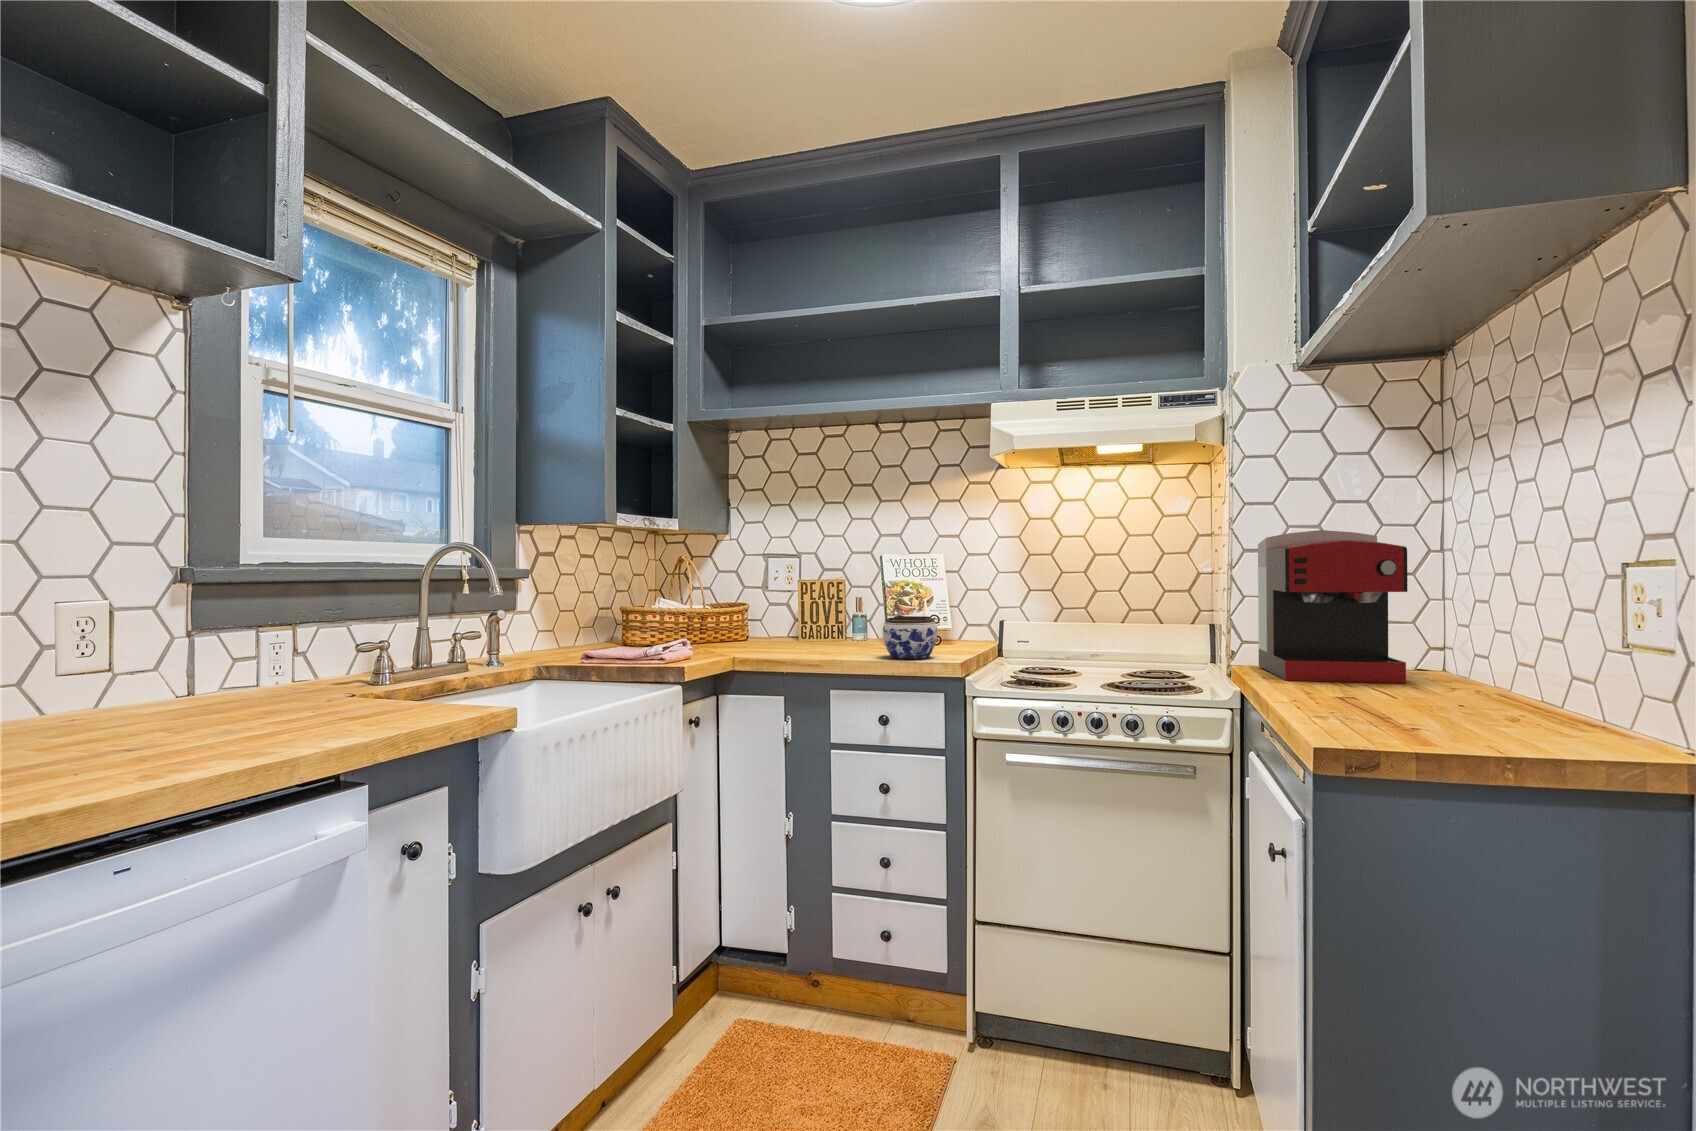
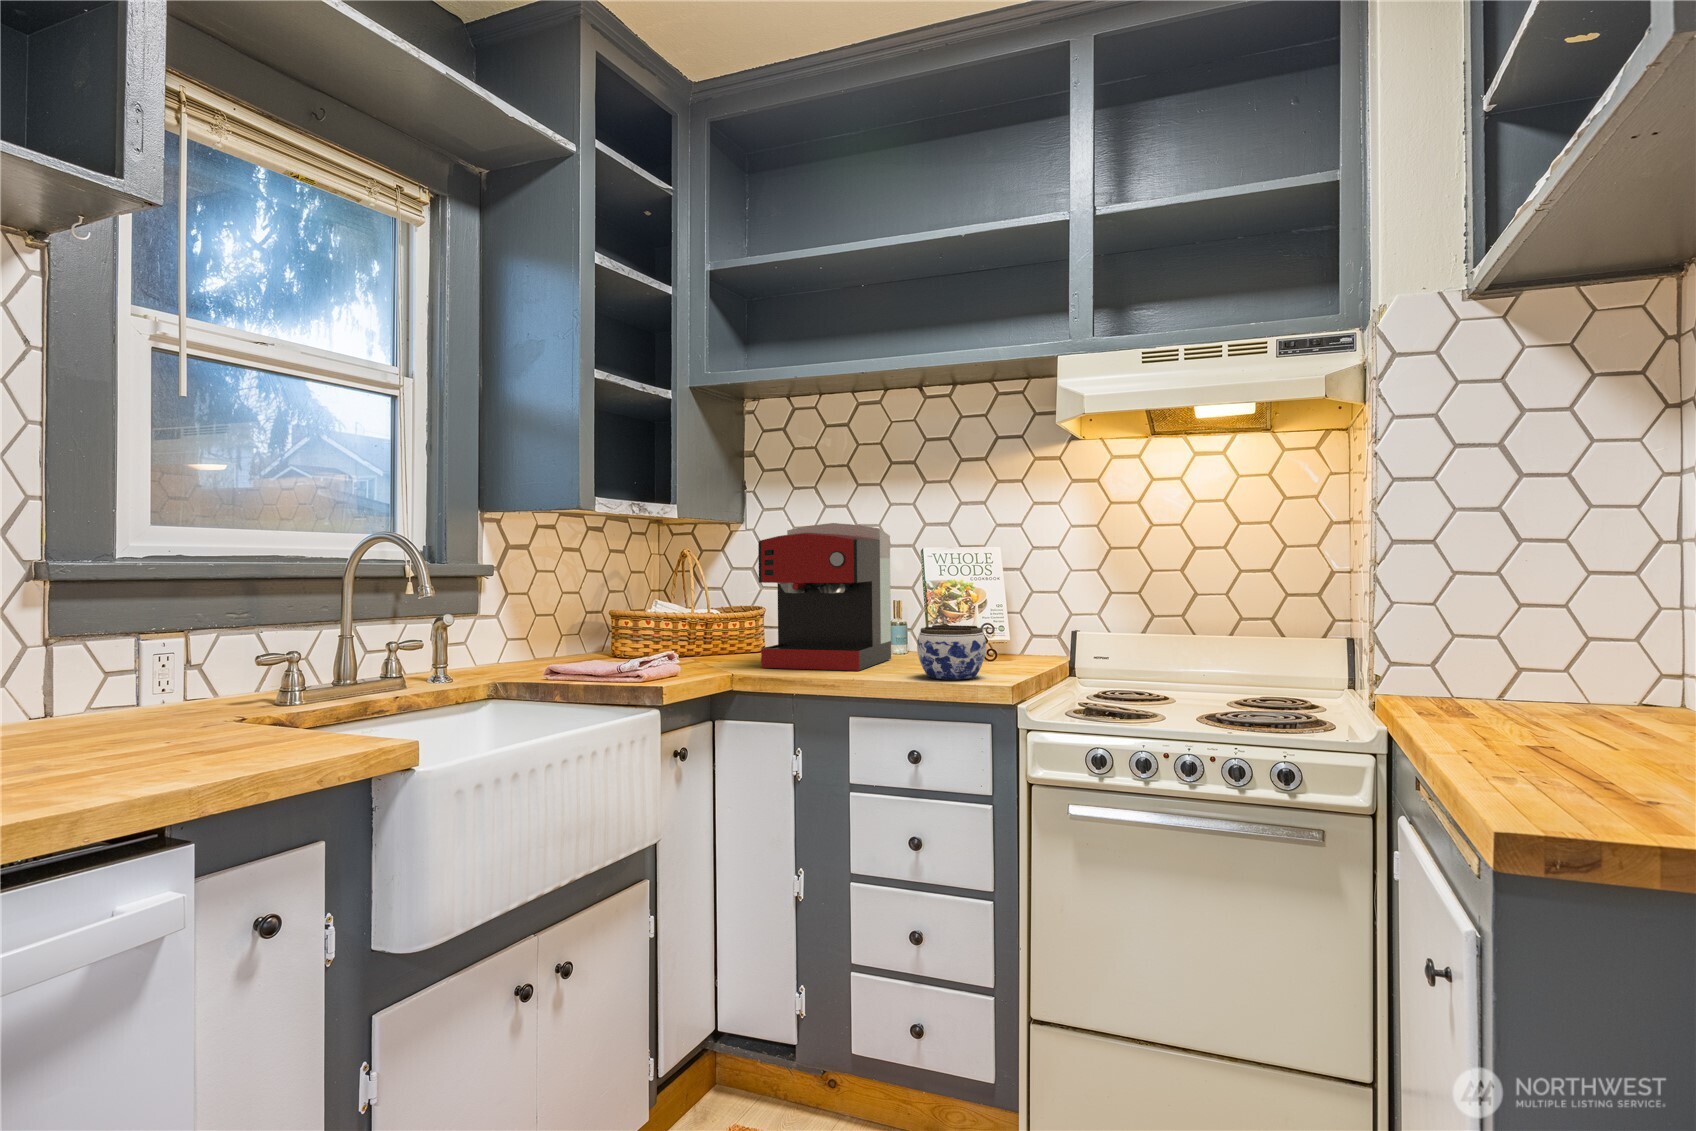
coffee maker: present [1258,530,1408,683] -> present [758,523,891,671]

